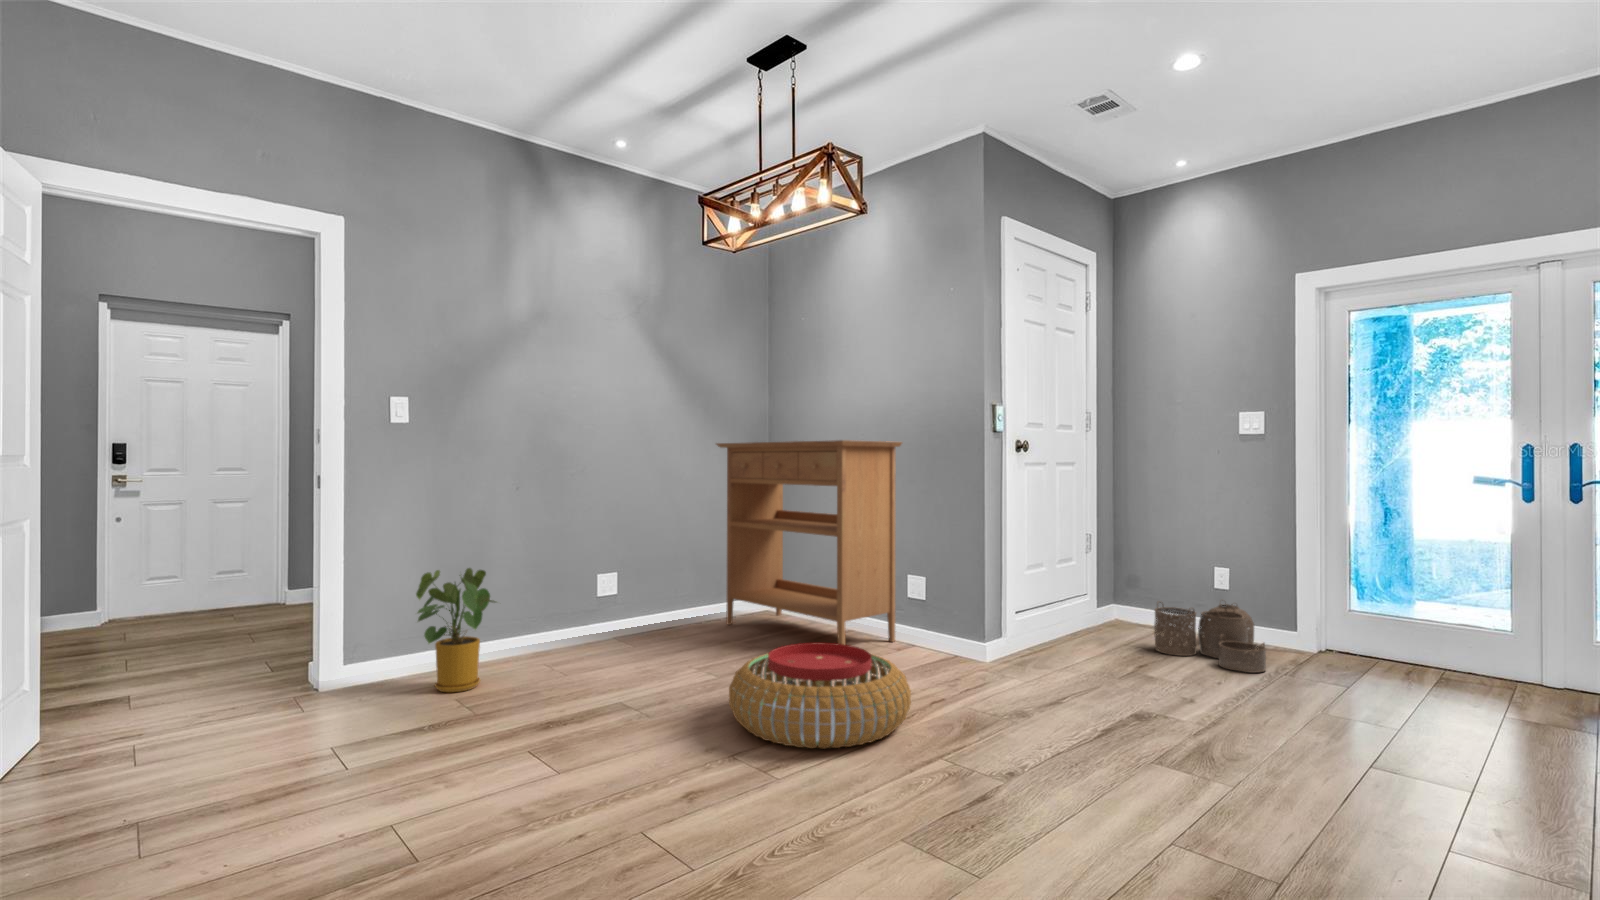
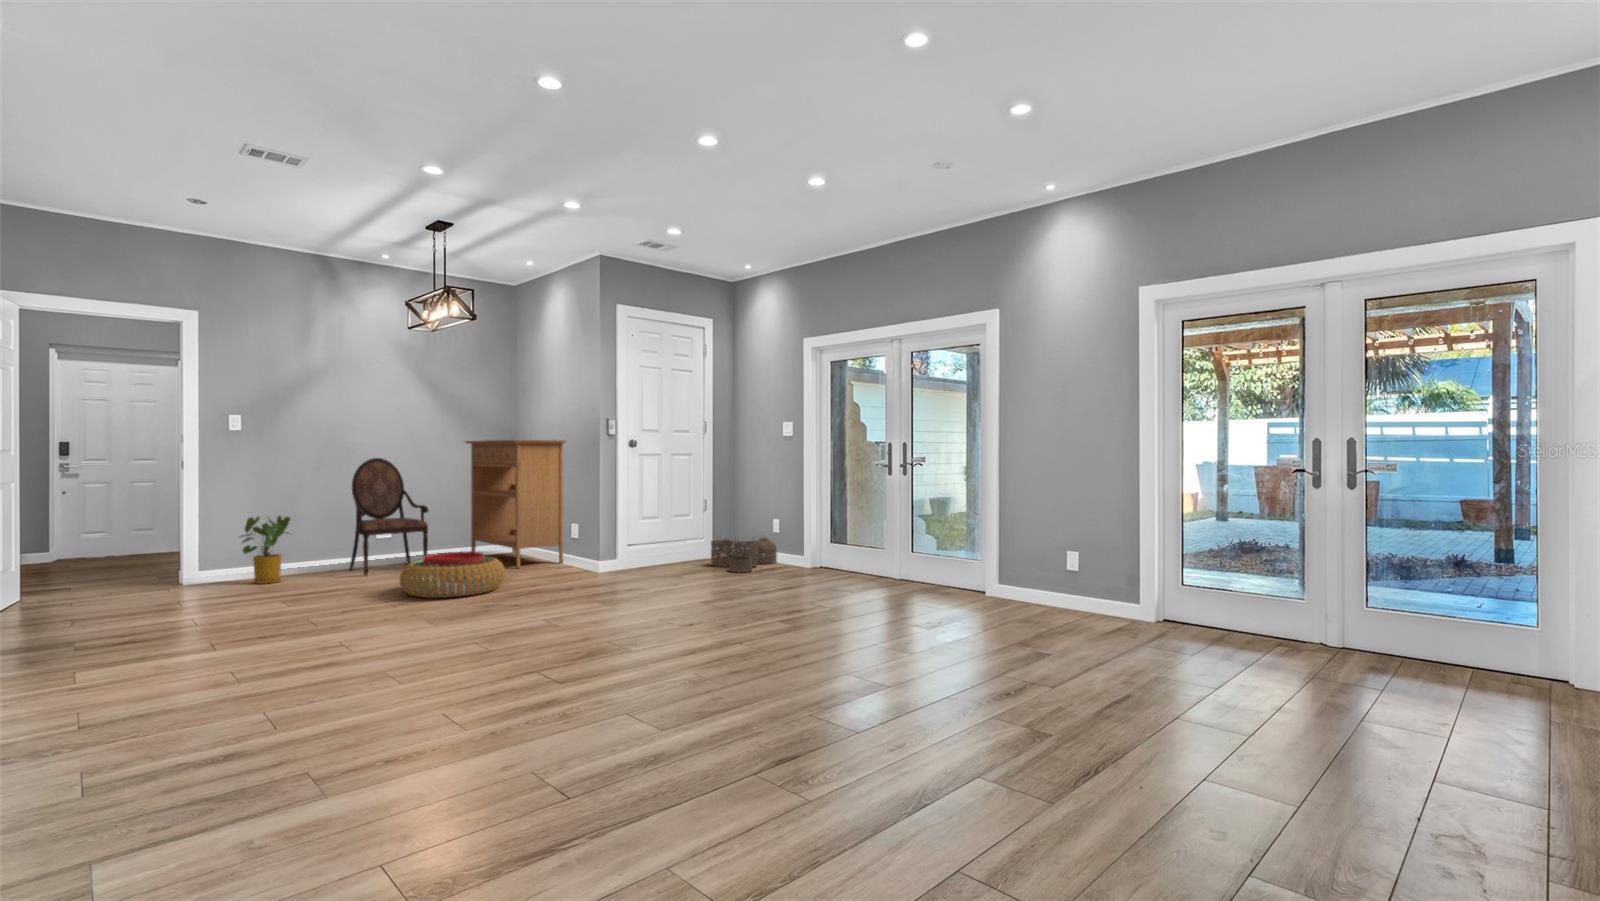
armchair: none [567,470,695,672] -> present [349,458,428,576]

